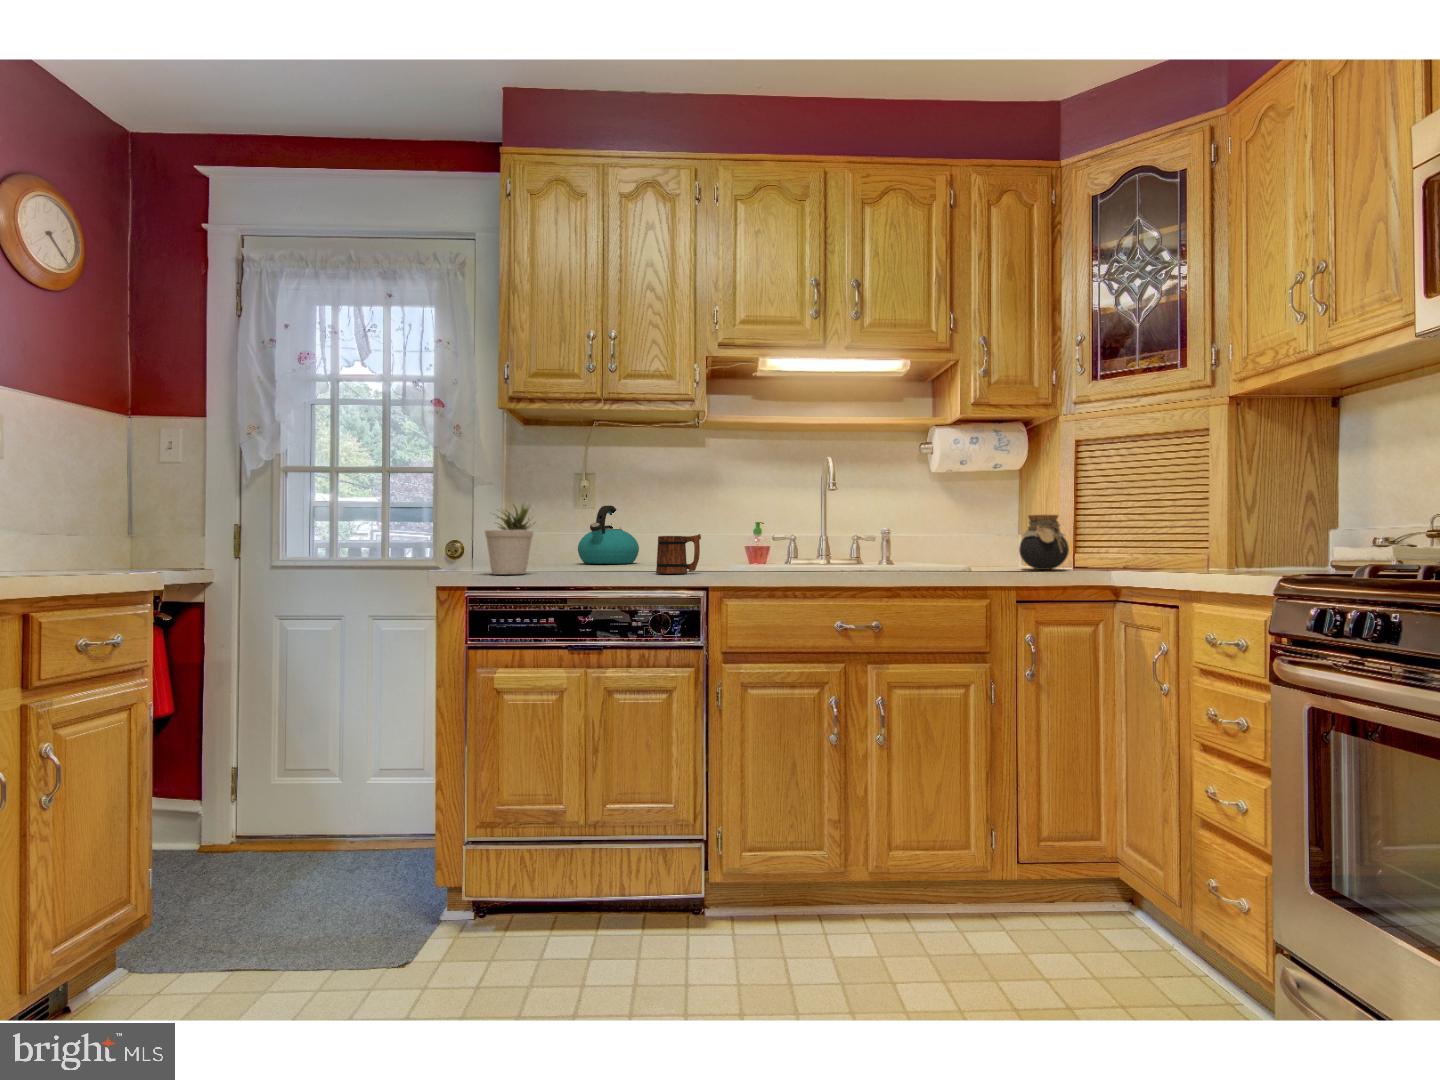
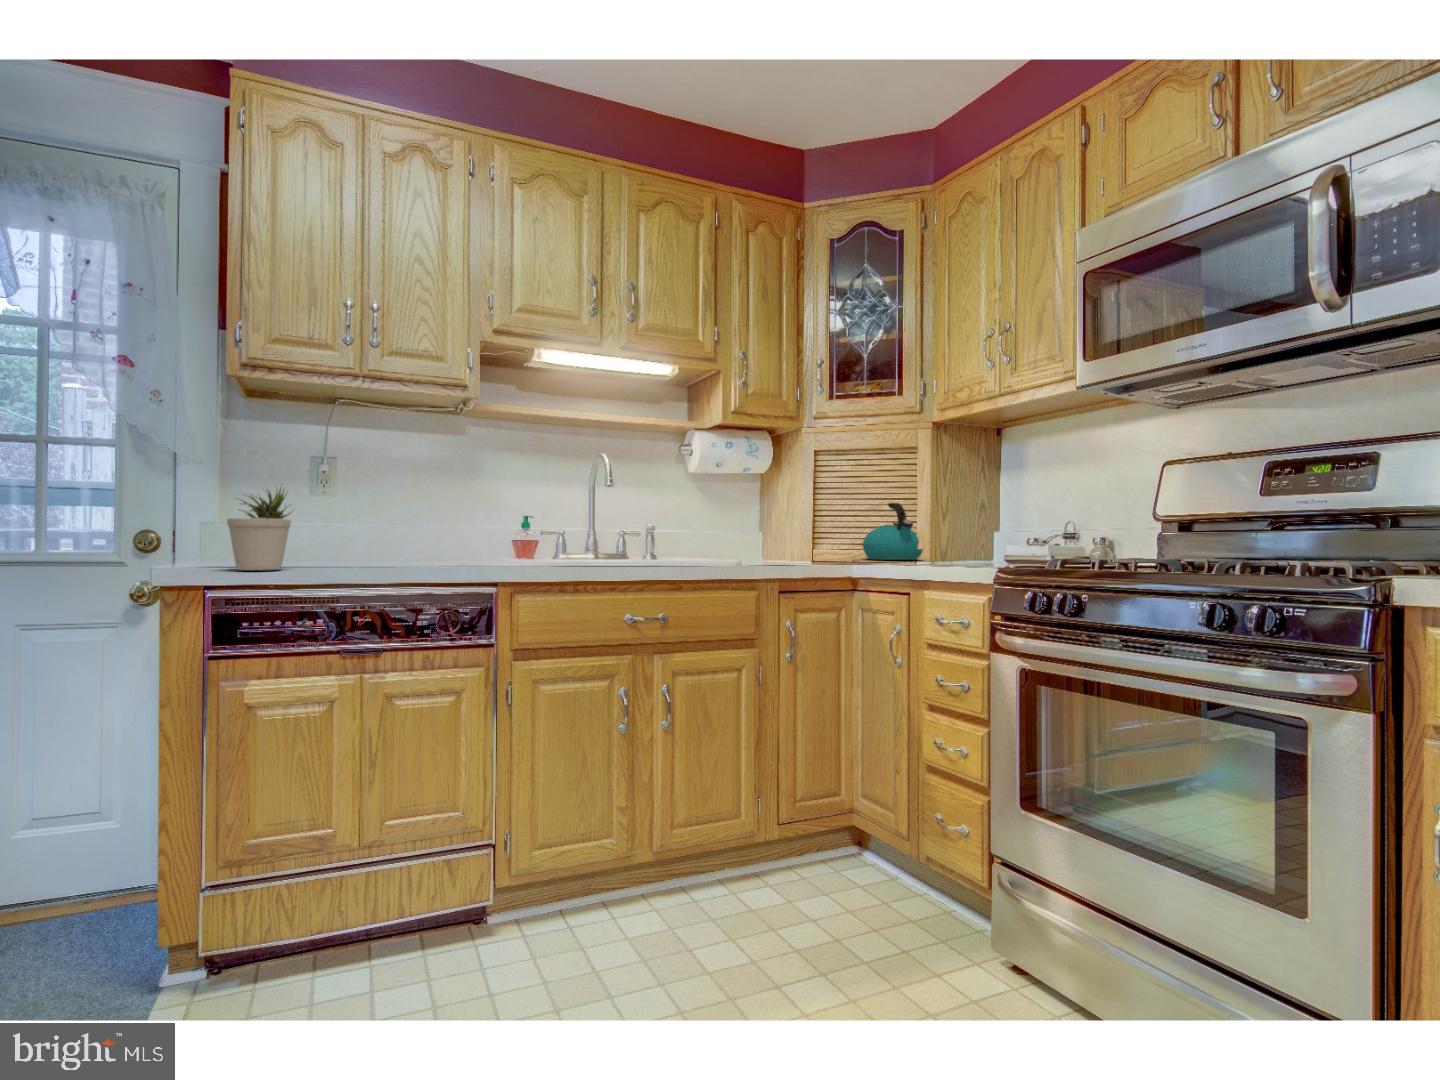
kettle: present [578,506,639,564] -> present [863,503,923,560]
jar: present [1019,515,1069,570] -> none [780,514,820,562]
mug: present [656,534,701,574] -> none [442,526,492,568]

